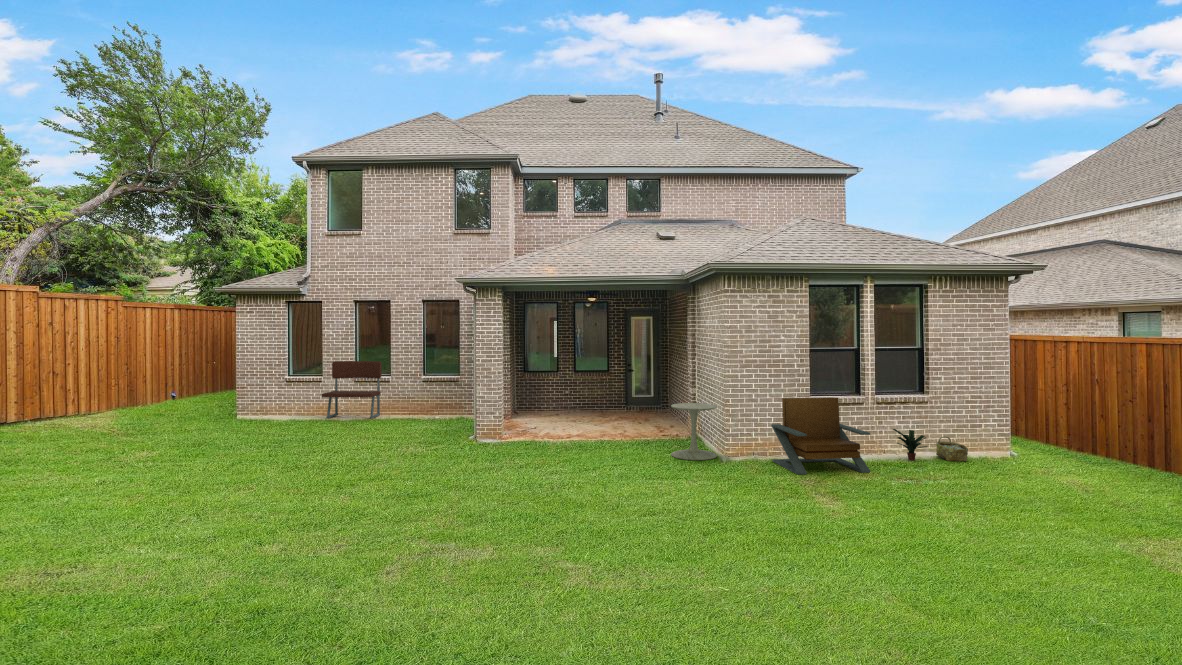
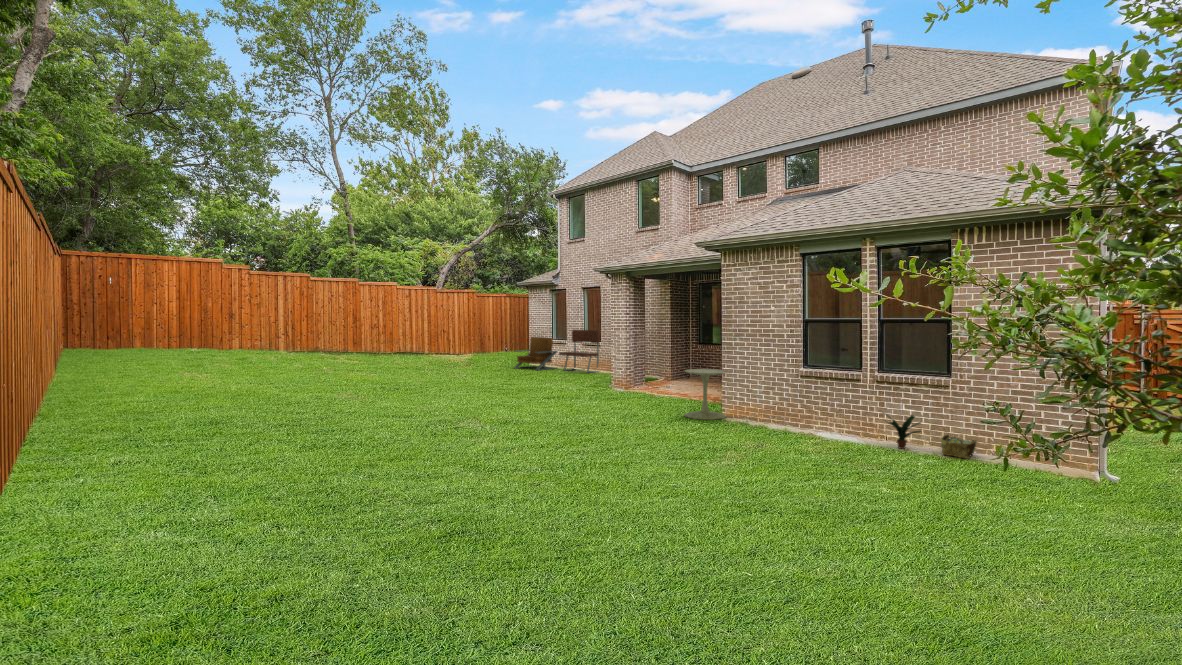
lounge chair: present [771,397,870,474] -> present [514,337,557,371]

